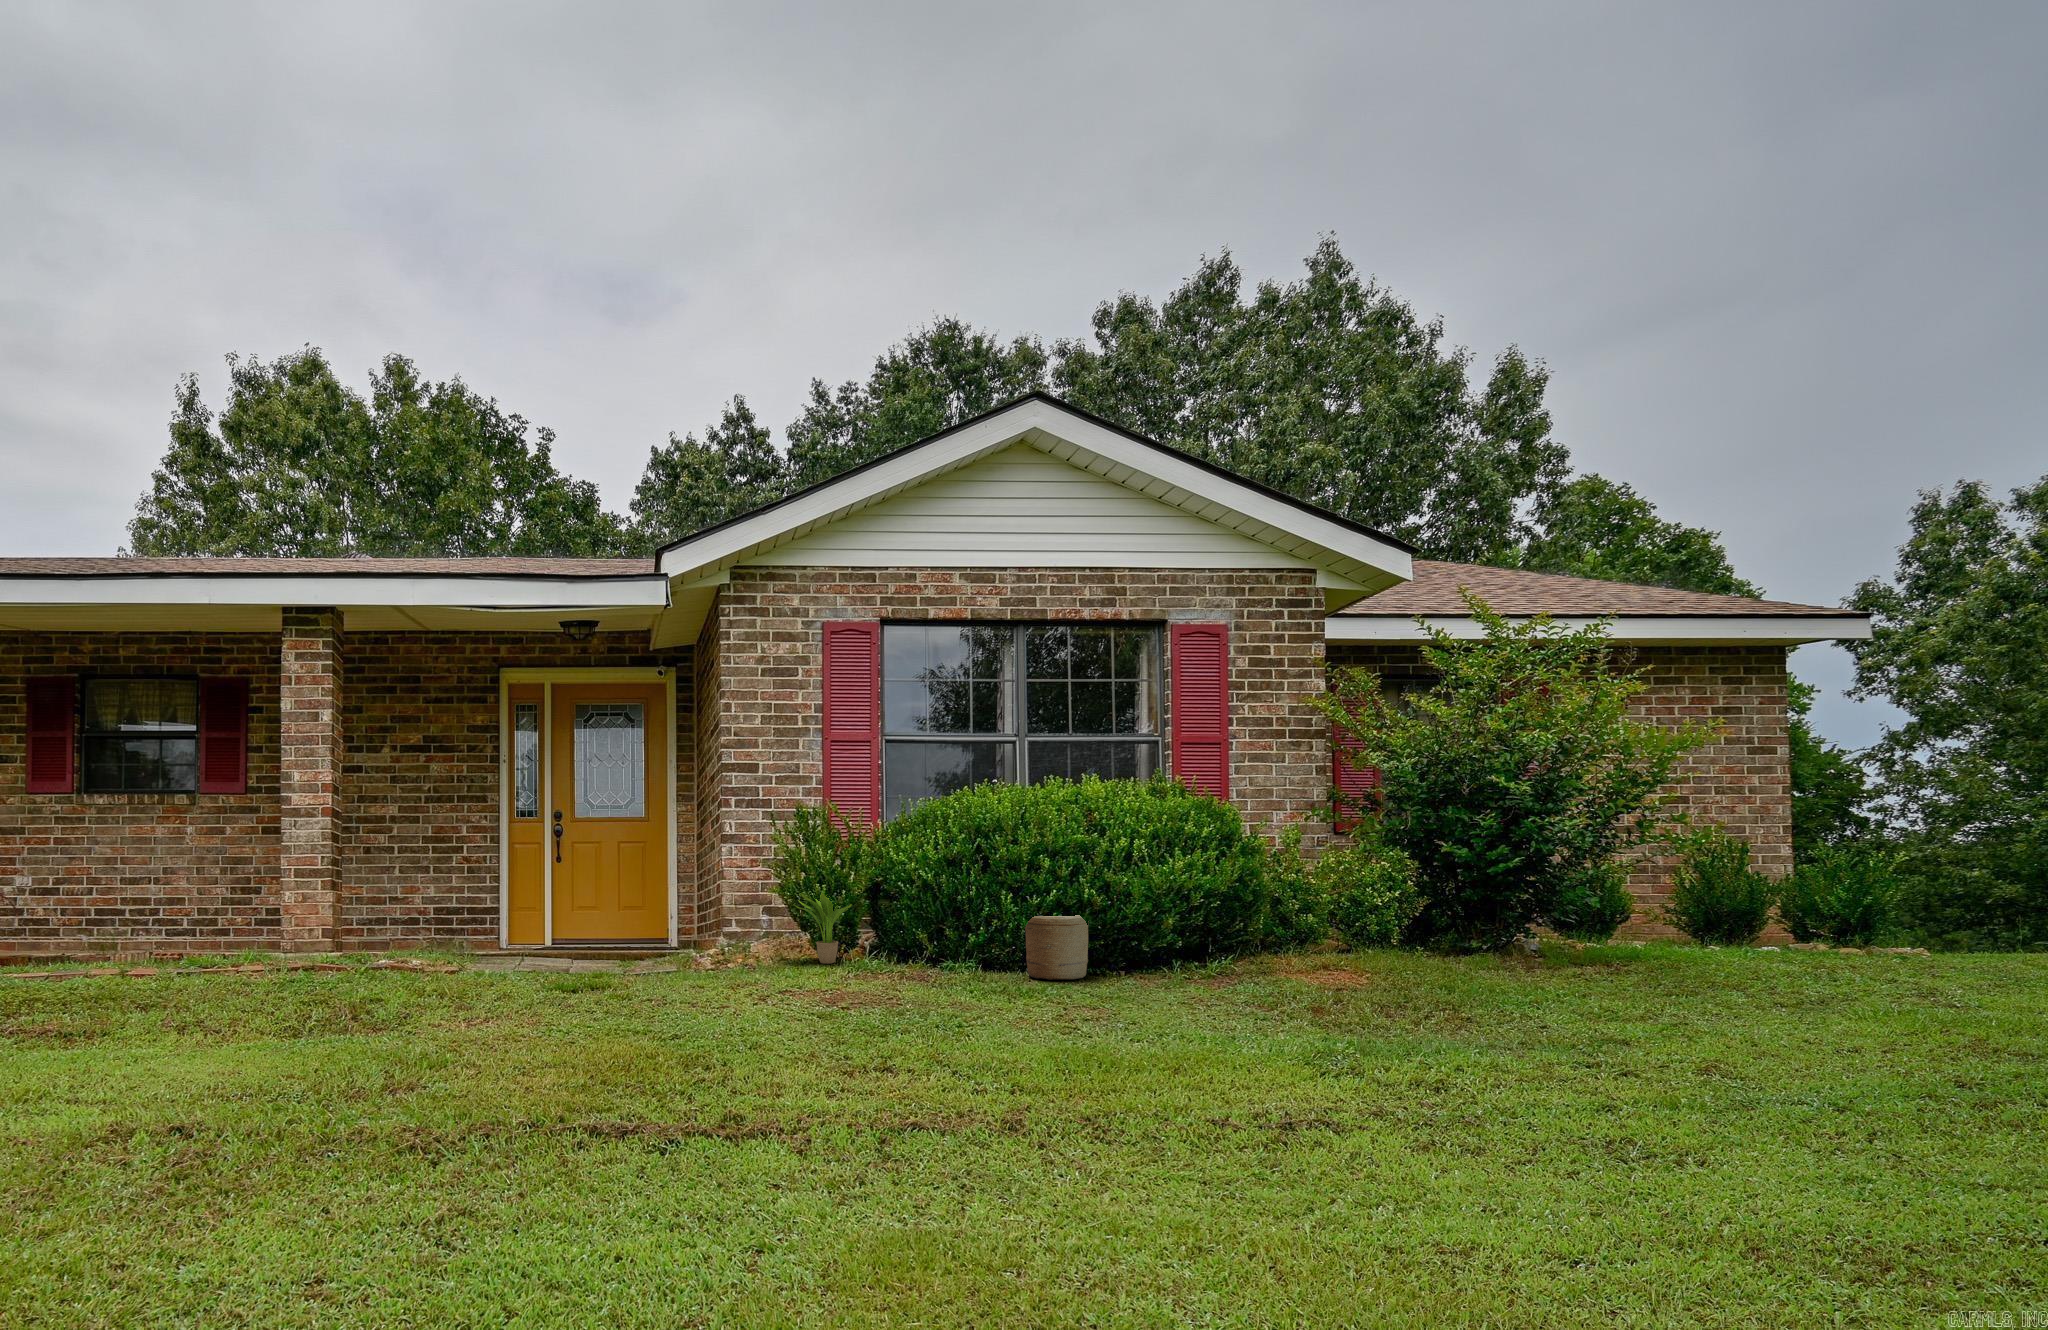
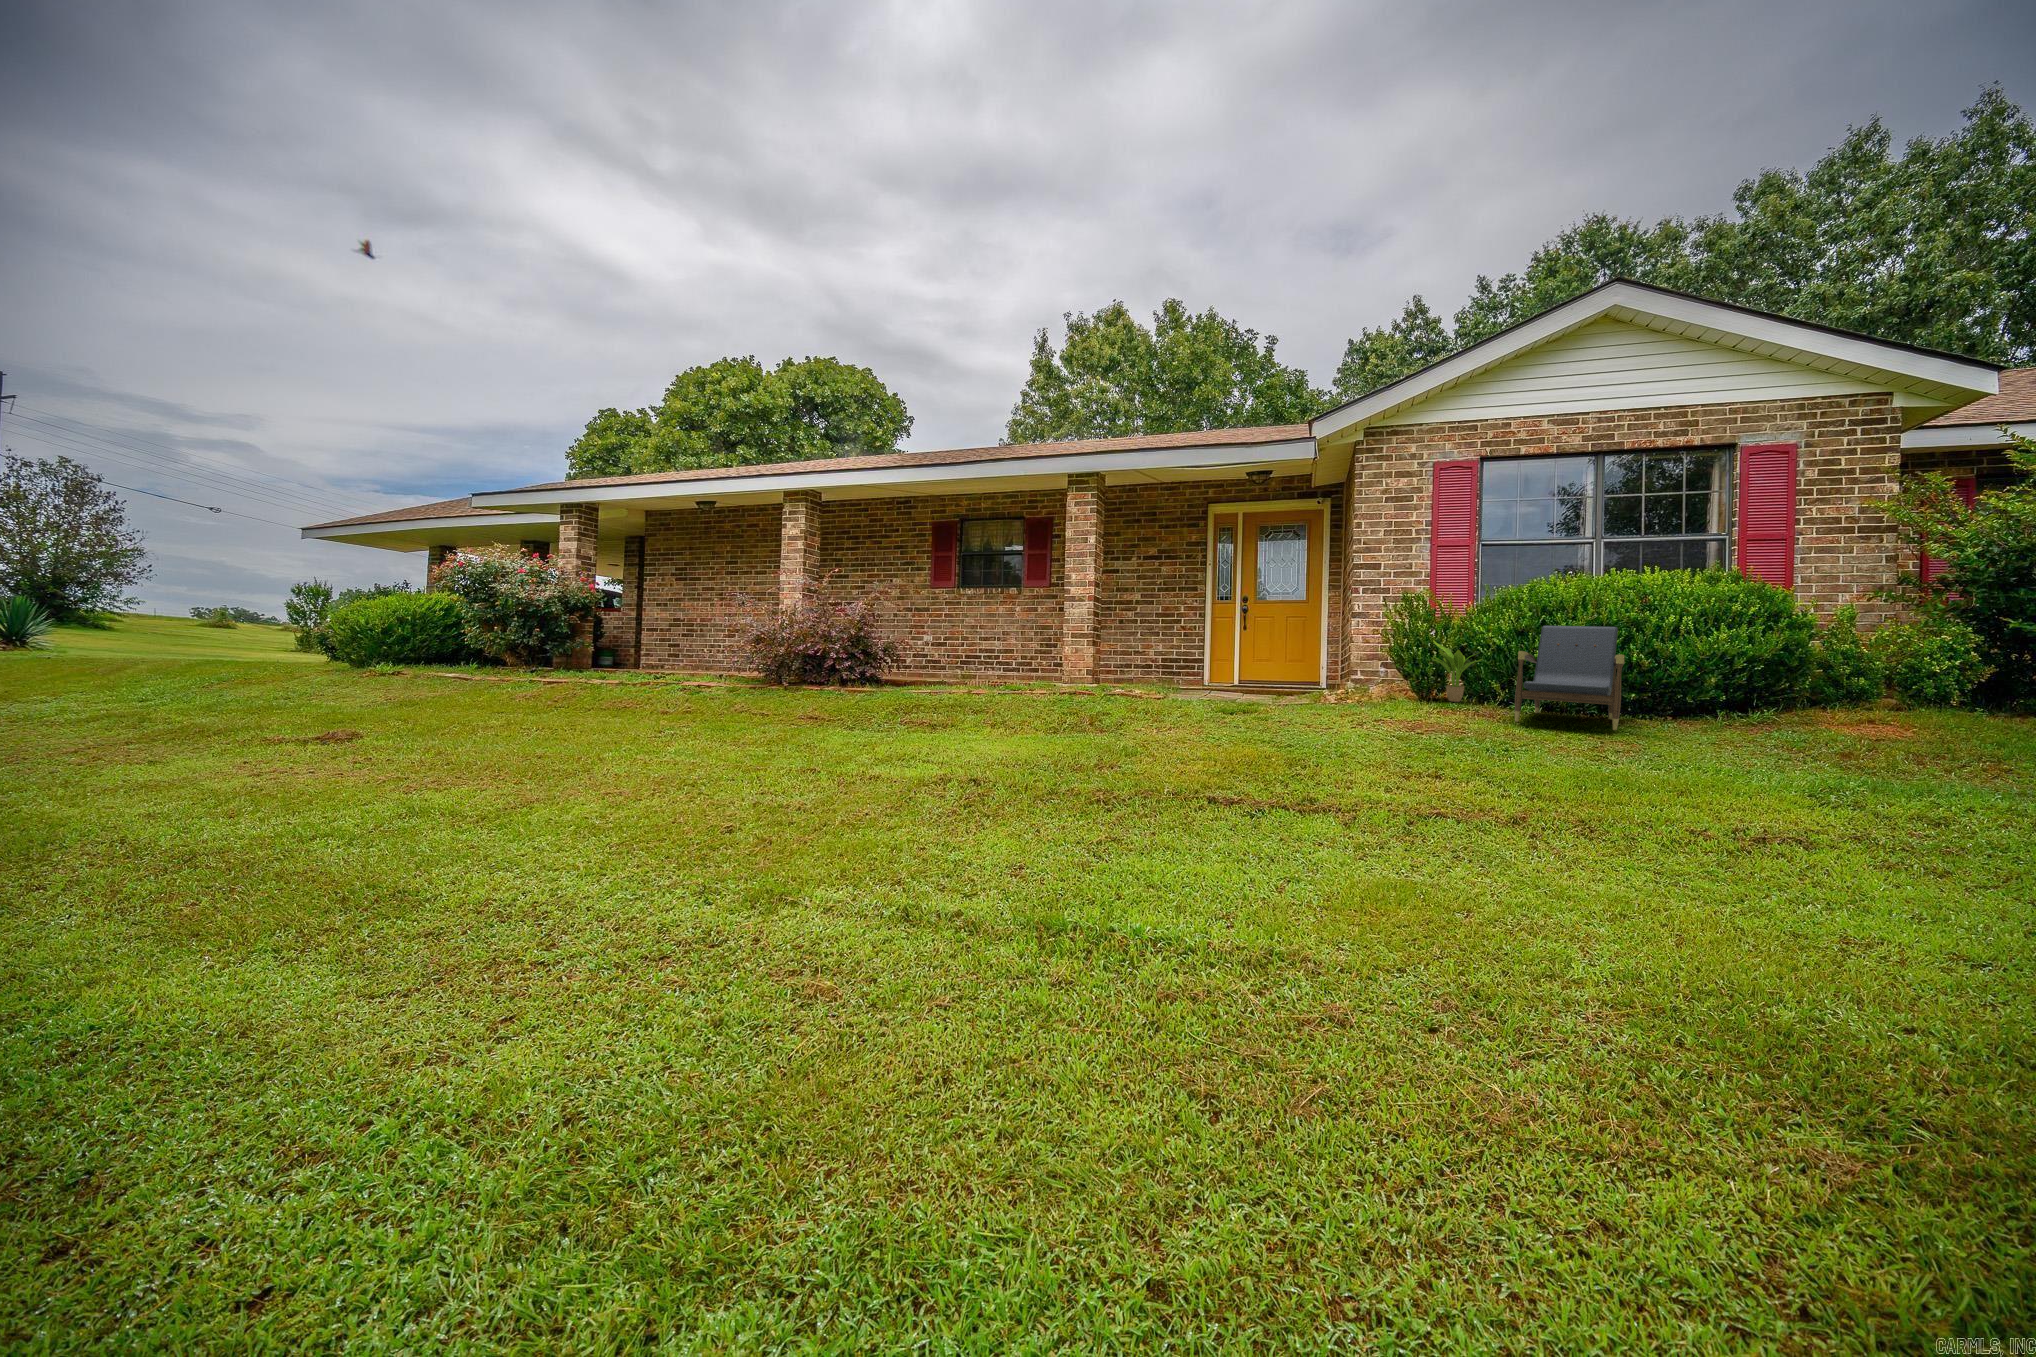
lounge chair: none [859,861,979,992] -> present [1515,626,1625,730]
woven basket: present [1025,915,1088,980] -> none [1658,667,1730,724]

